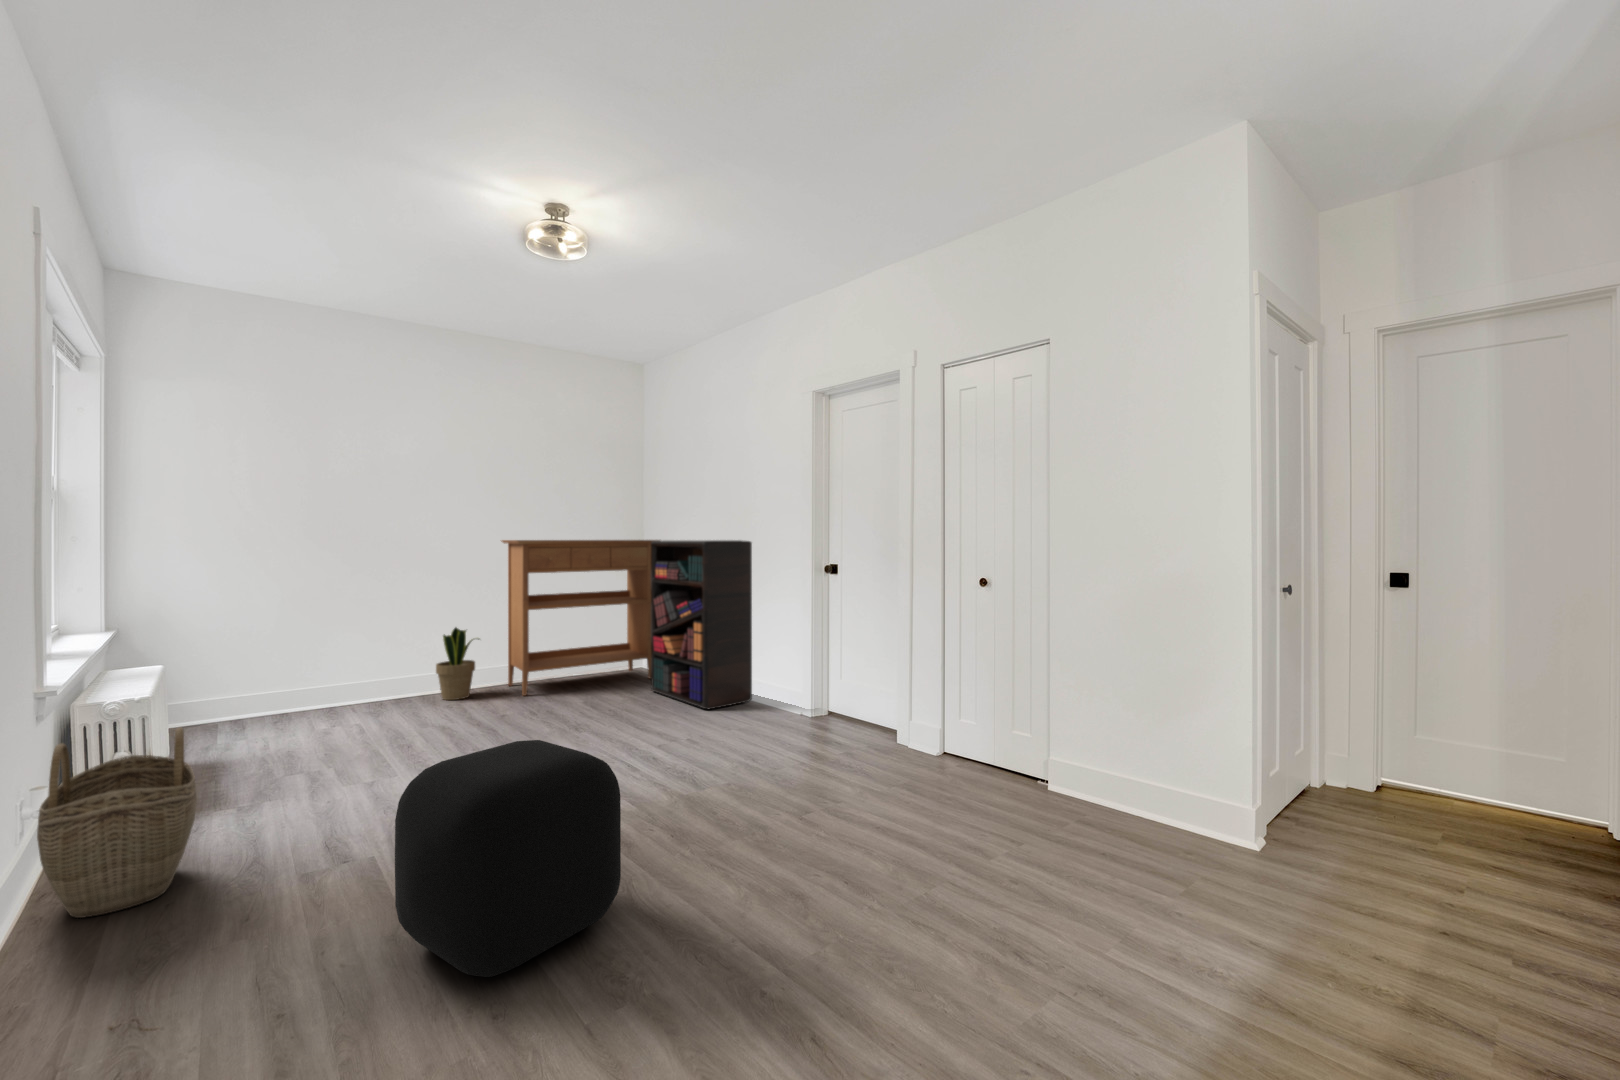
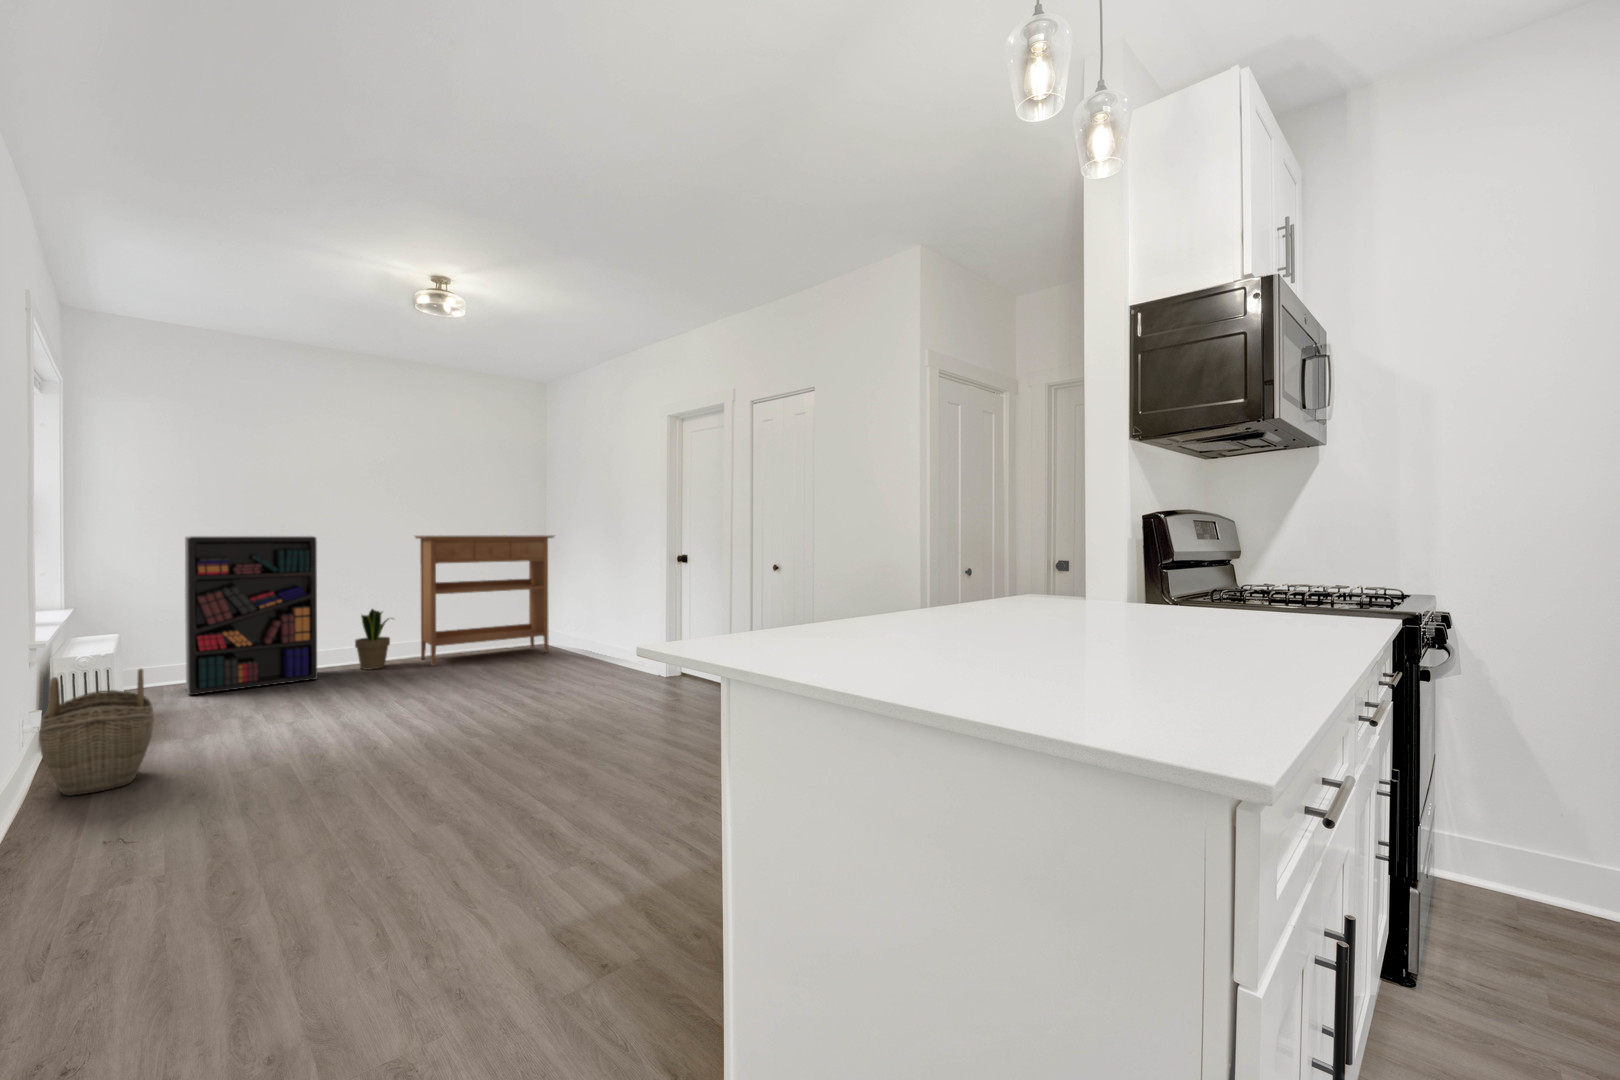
bookshelf: present [651,540,752,709] -> present [185,536,317,695]
ottoman: present [395,740,621,977] -> none [295,672,455,813]

